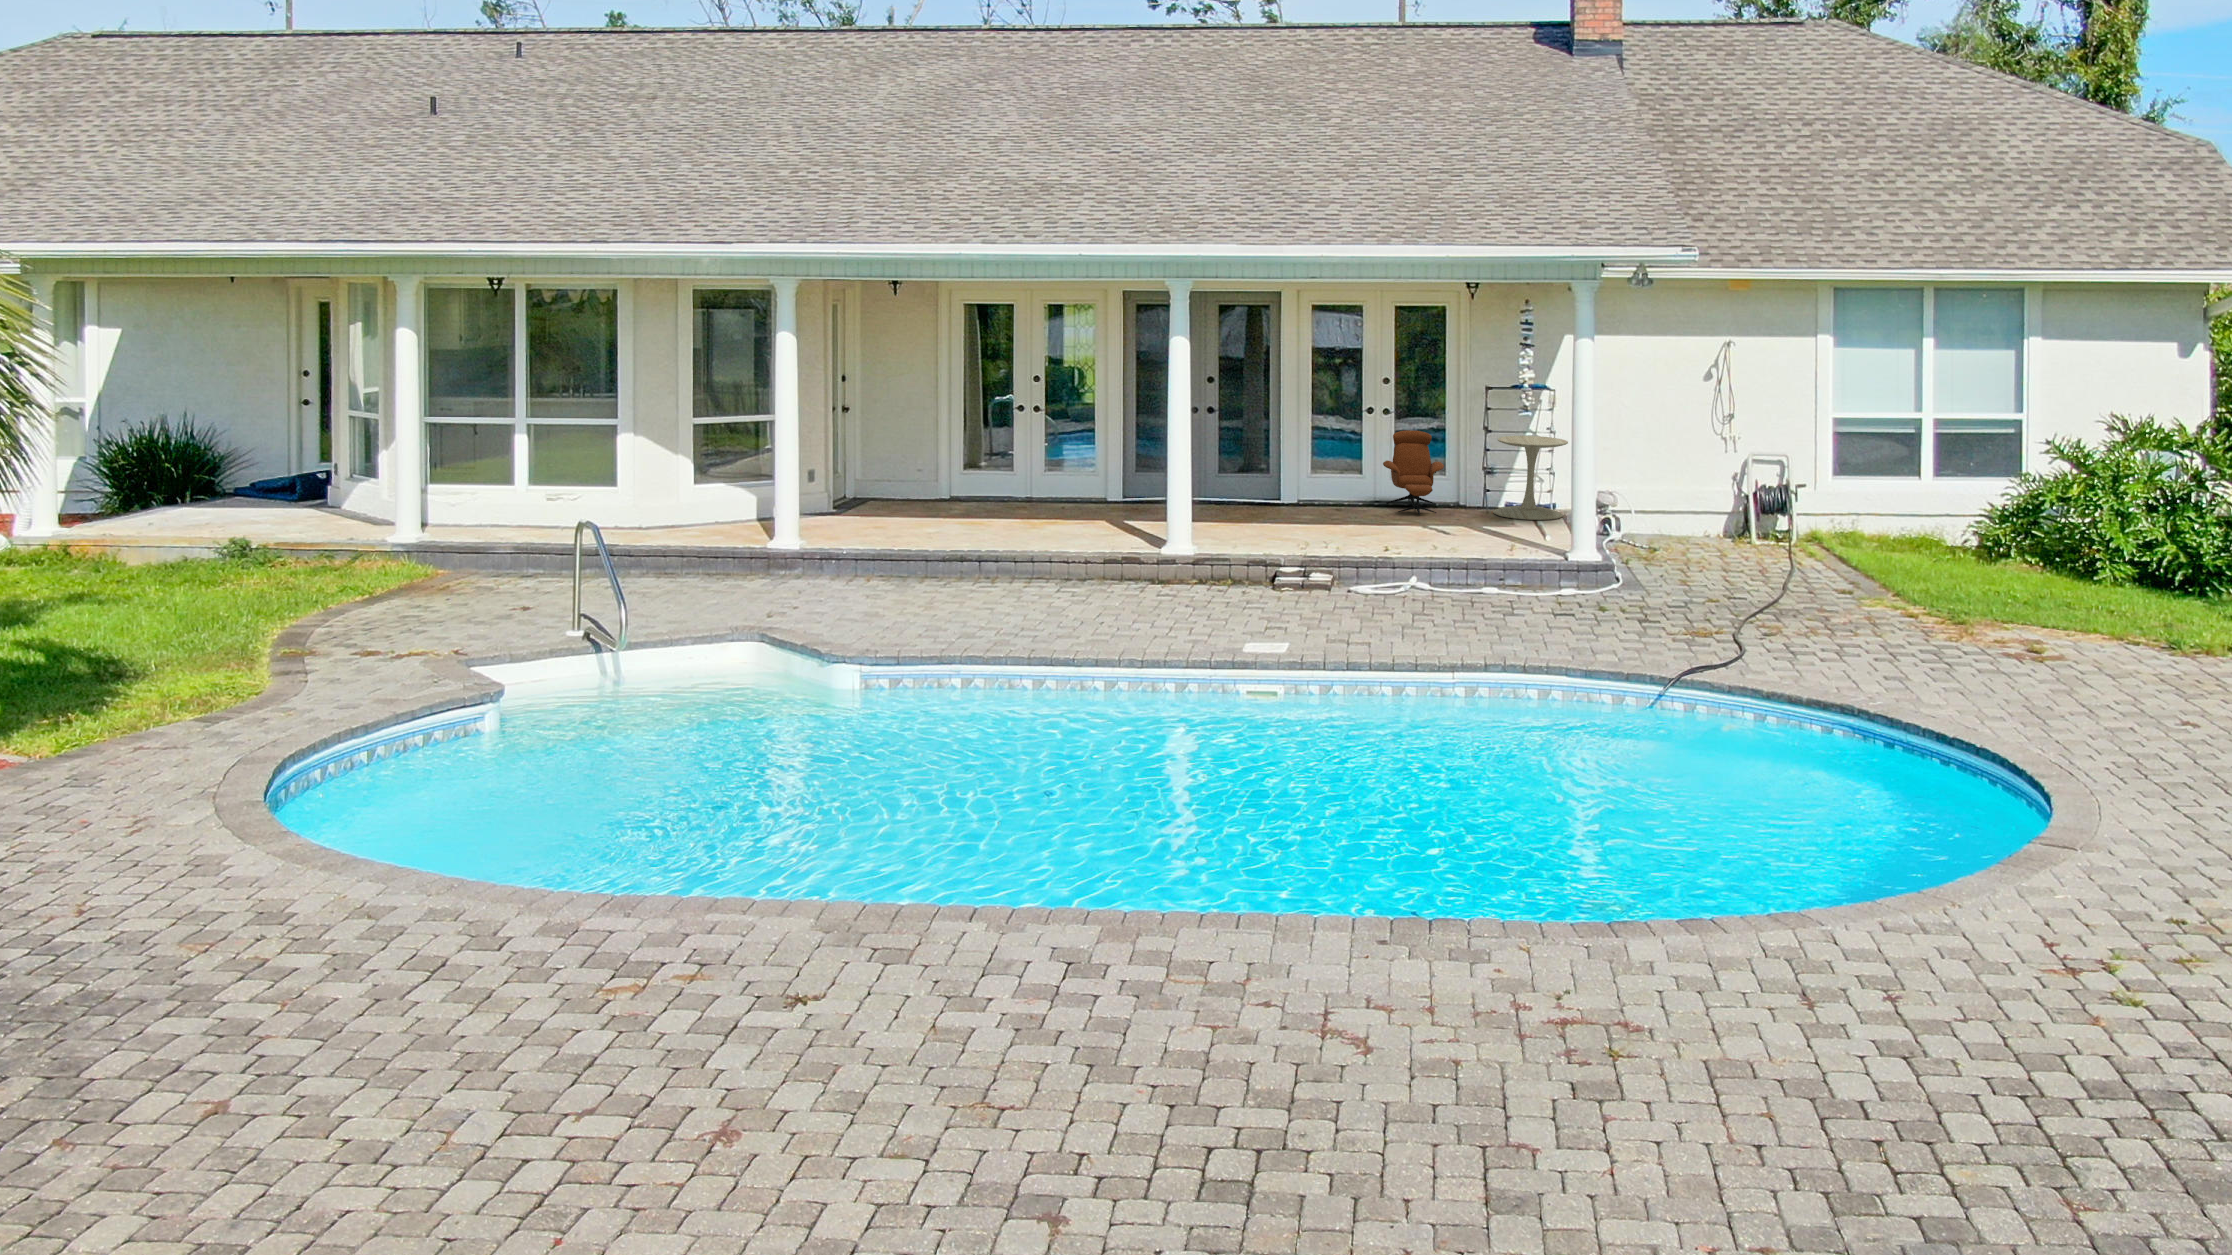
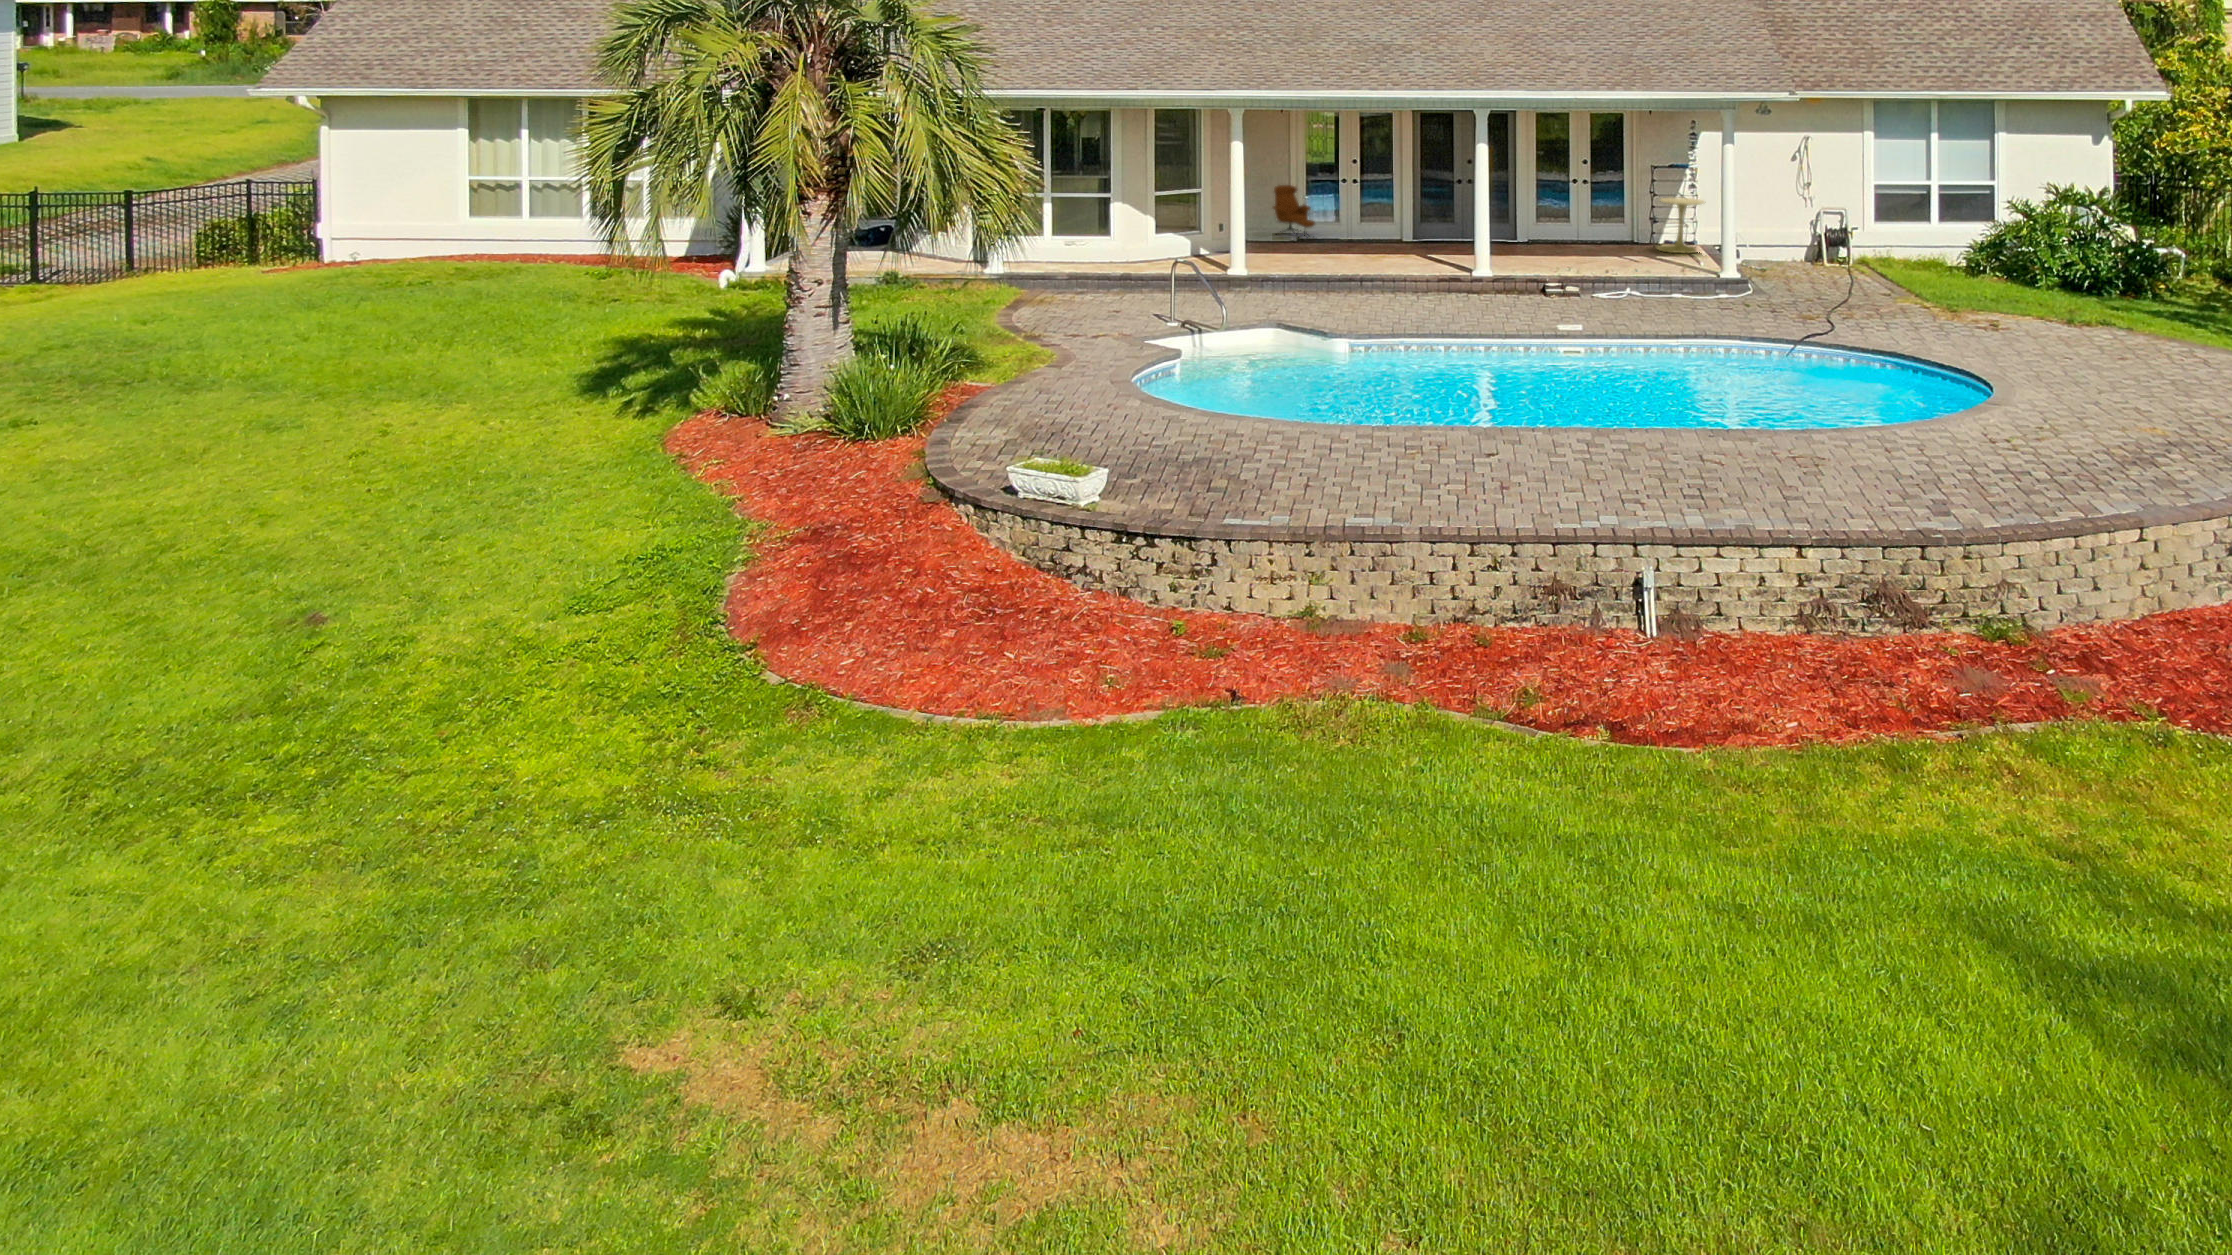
lounge chair: present [1383,430,1444,516] -> present [1273,185,1315,239]

